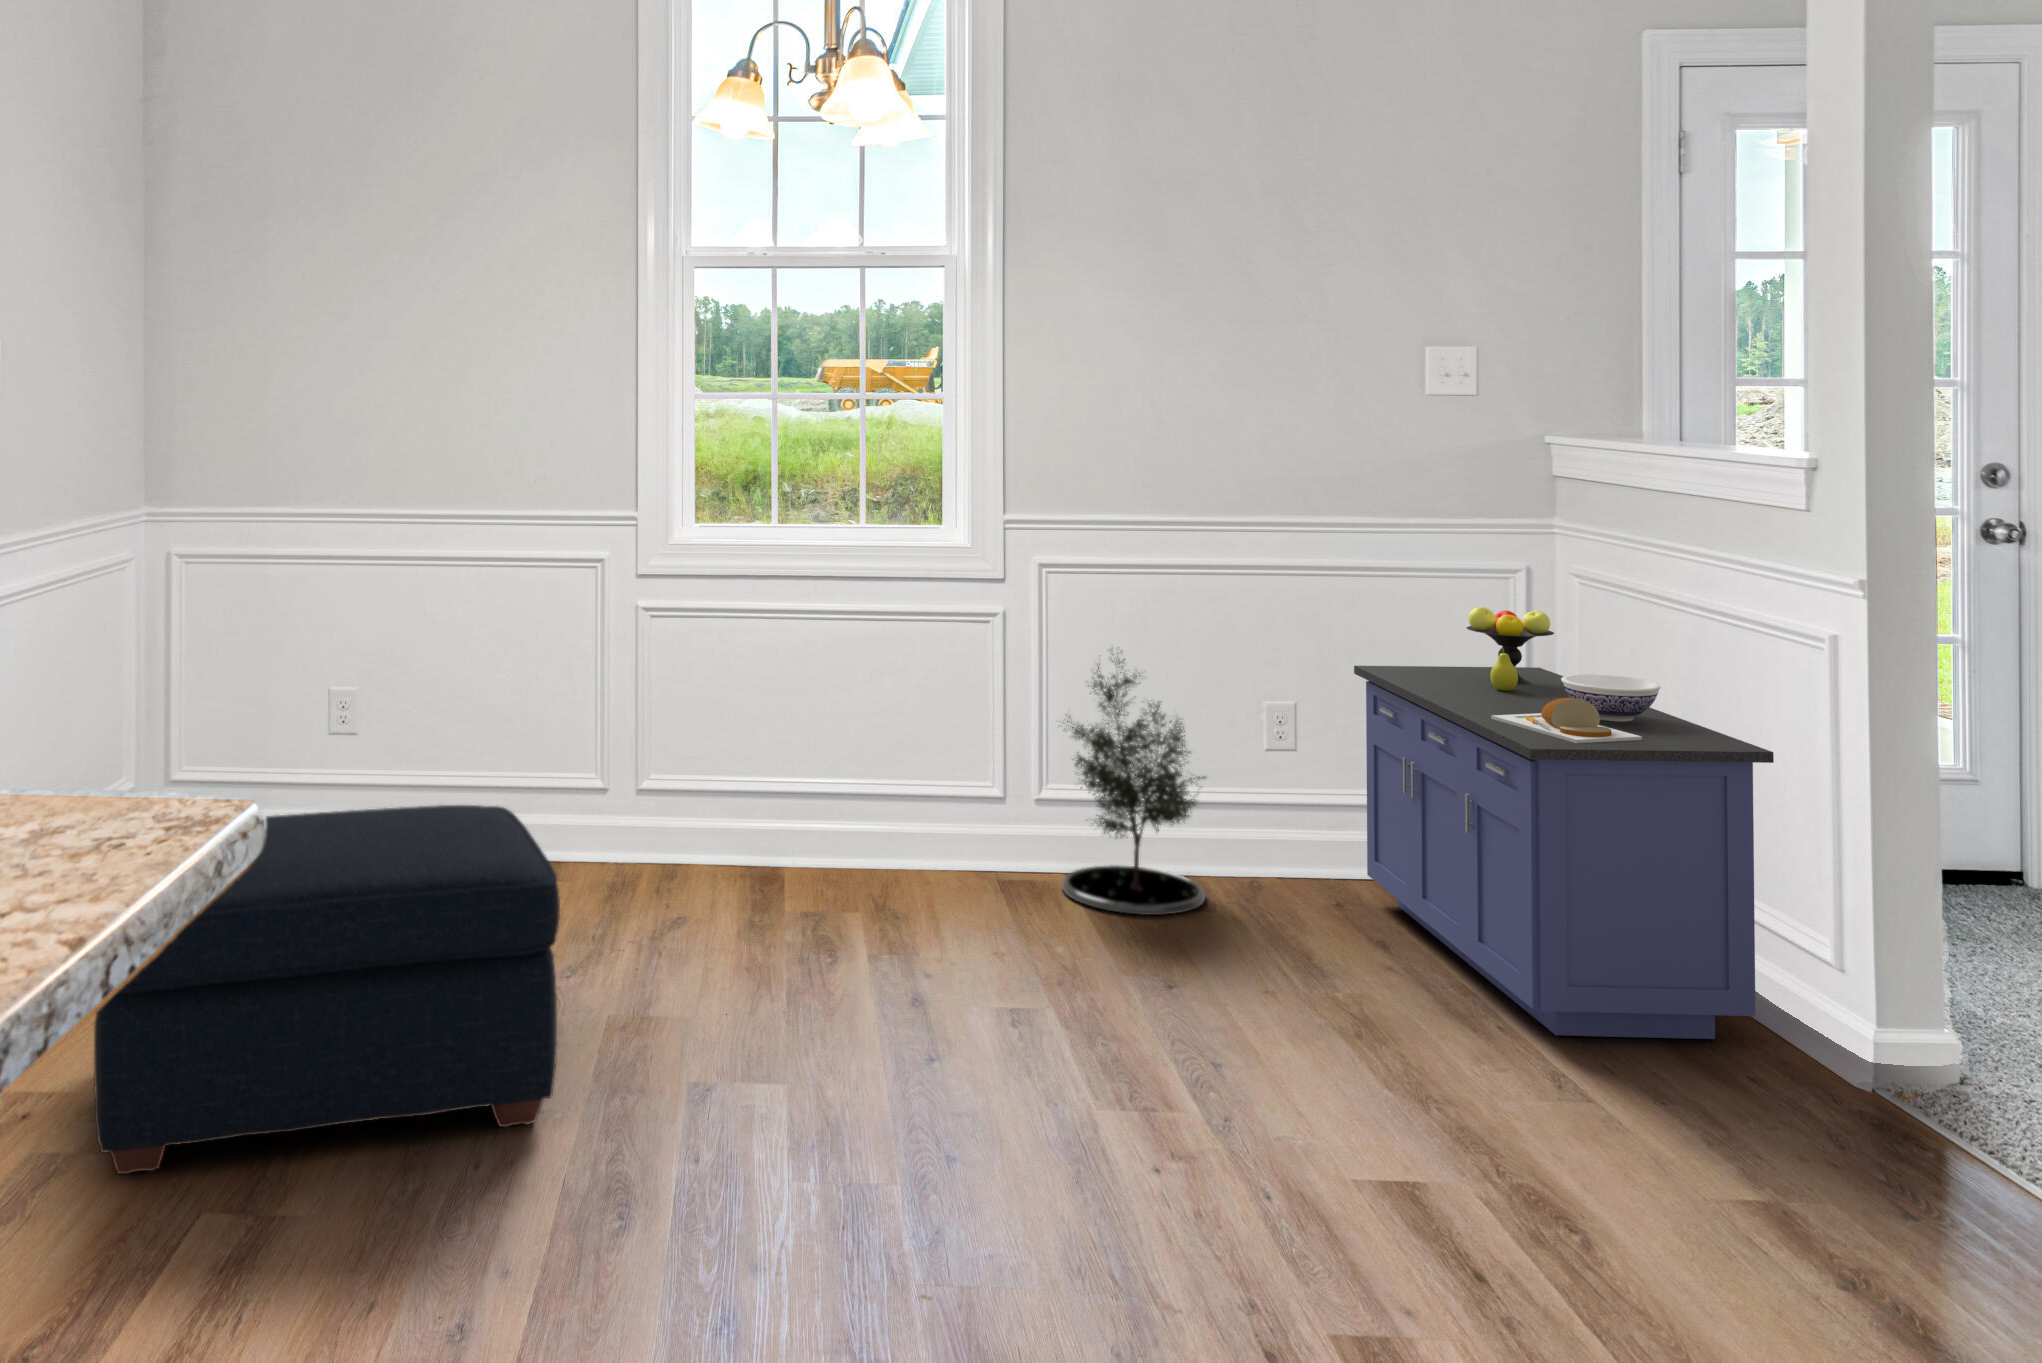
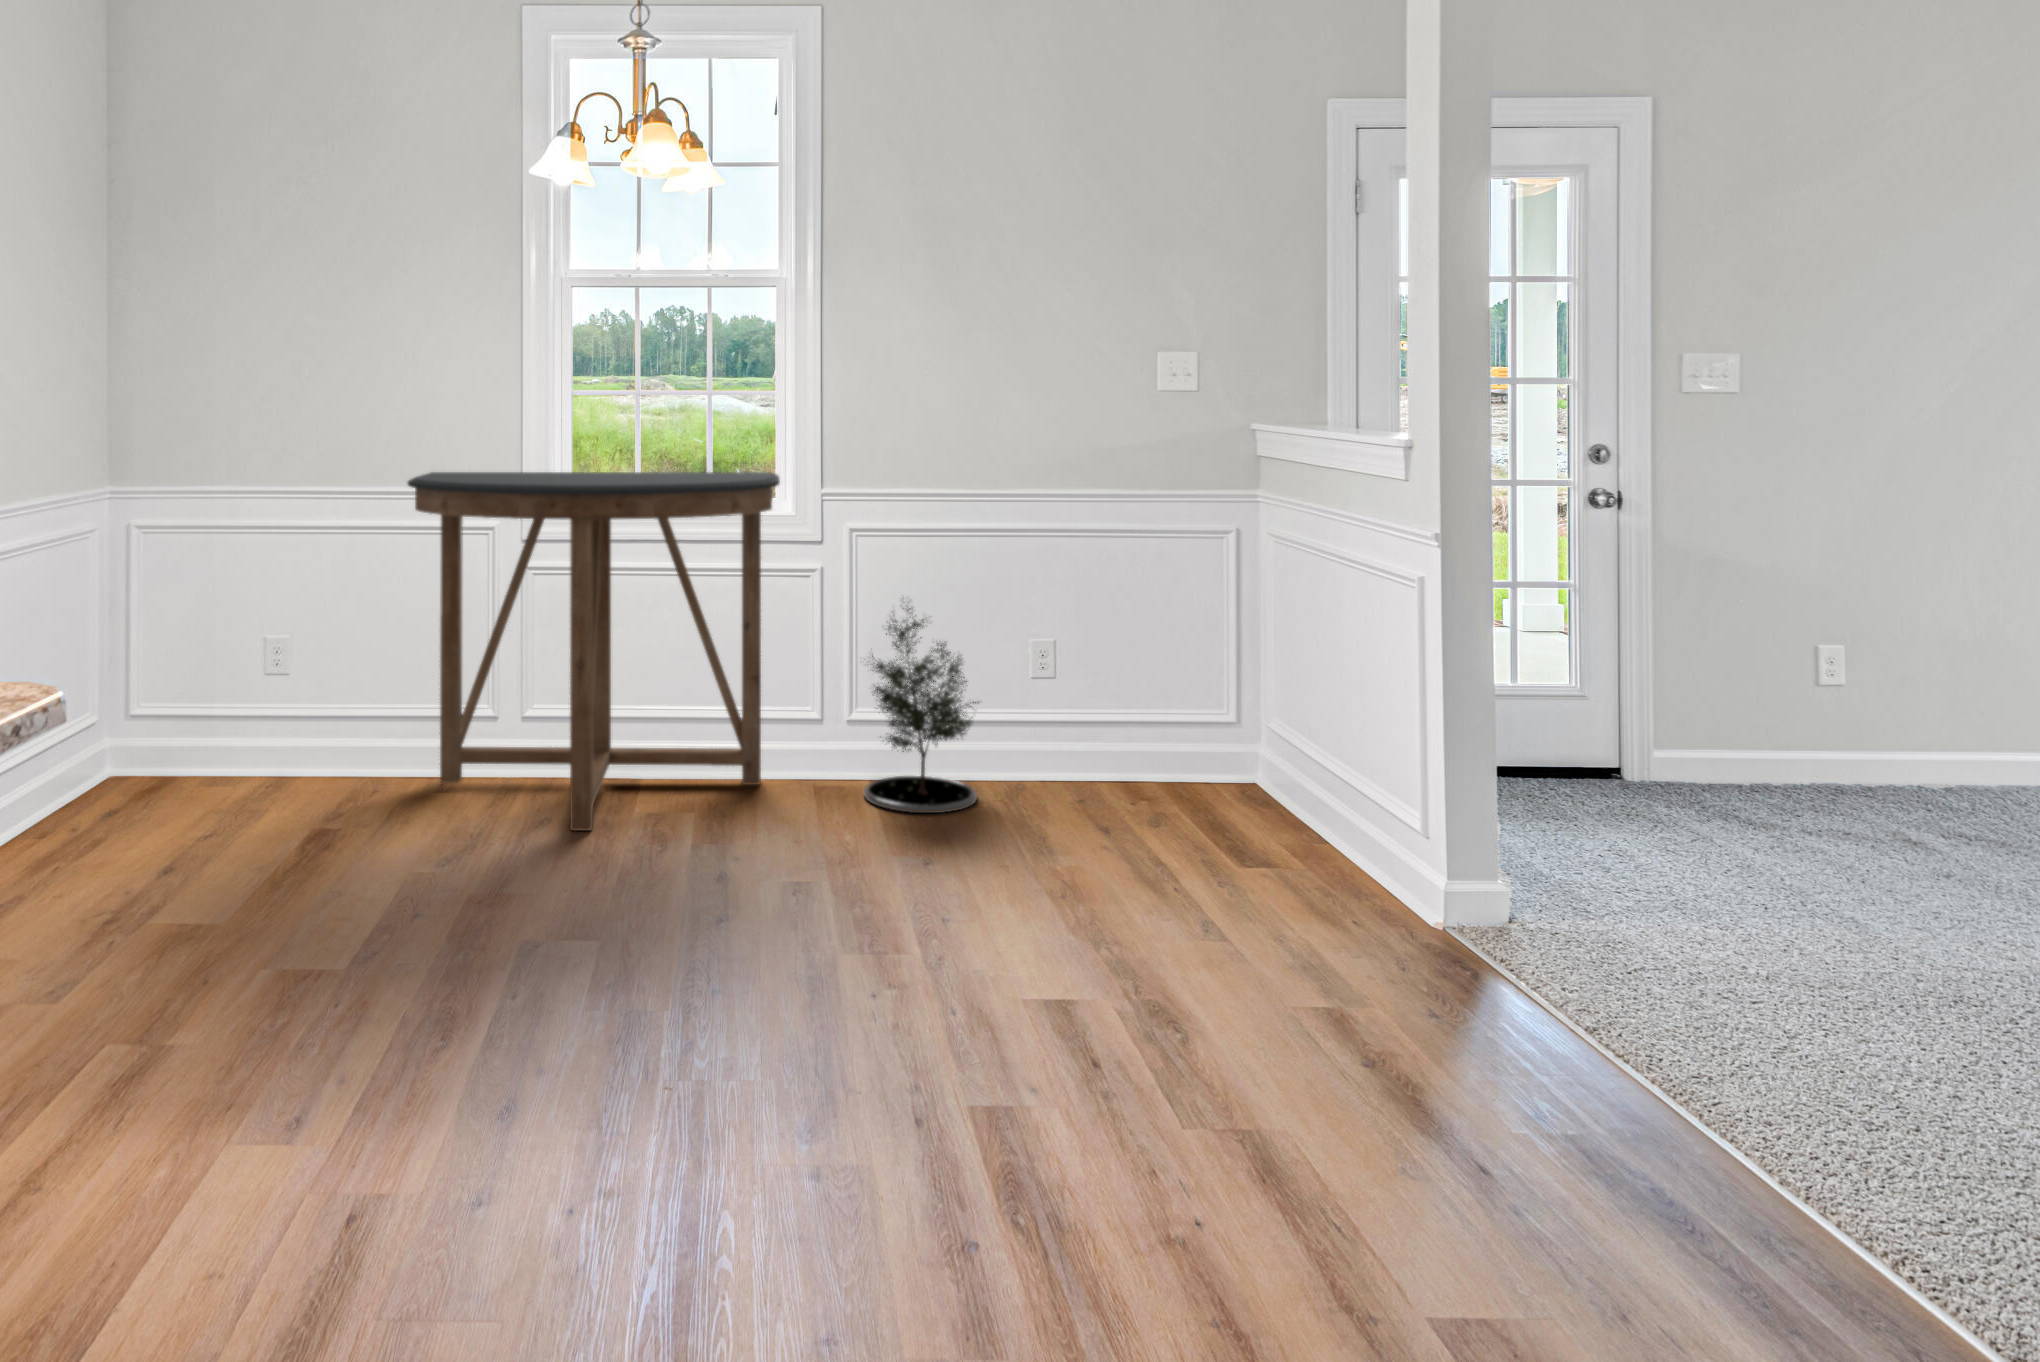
console table: none [509,491,960,930] -> present [408,472,780,831]
storage cabinet: present [1354,607,1774,1039] -> none [1097,562,1375,896]
ottoman: present [94,805,560,1174] -> none [24,728,412,1022]

